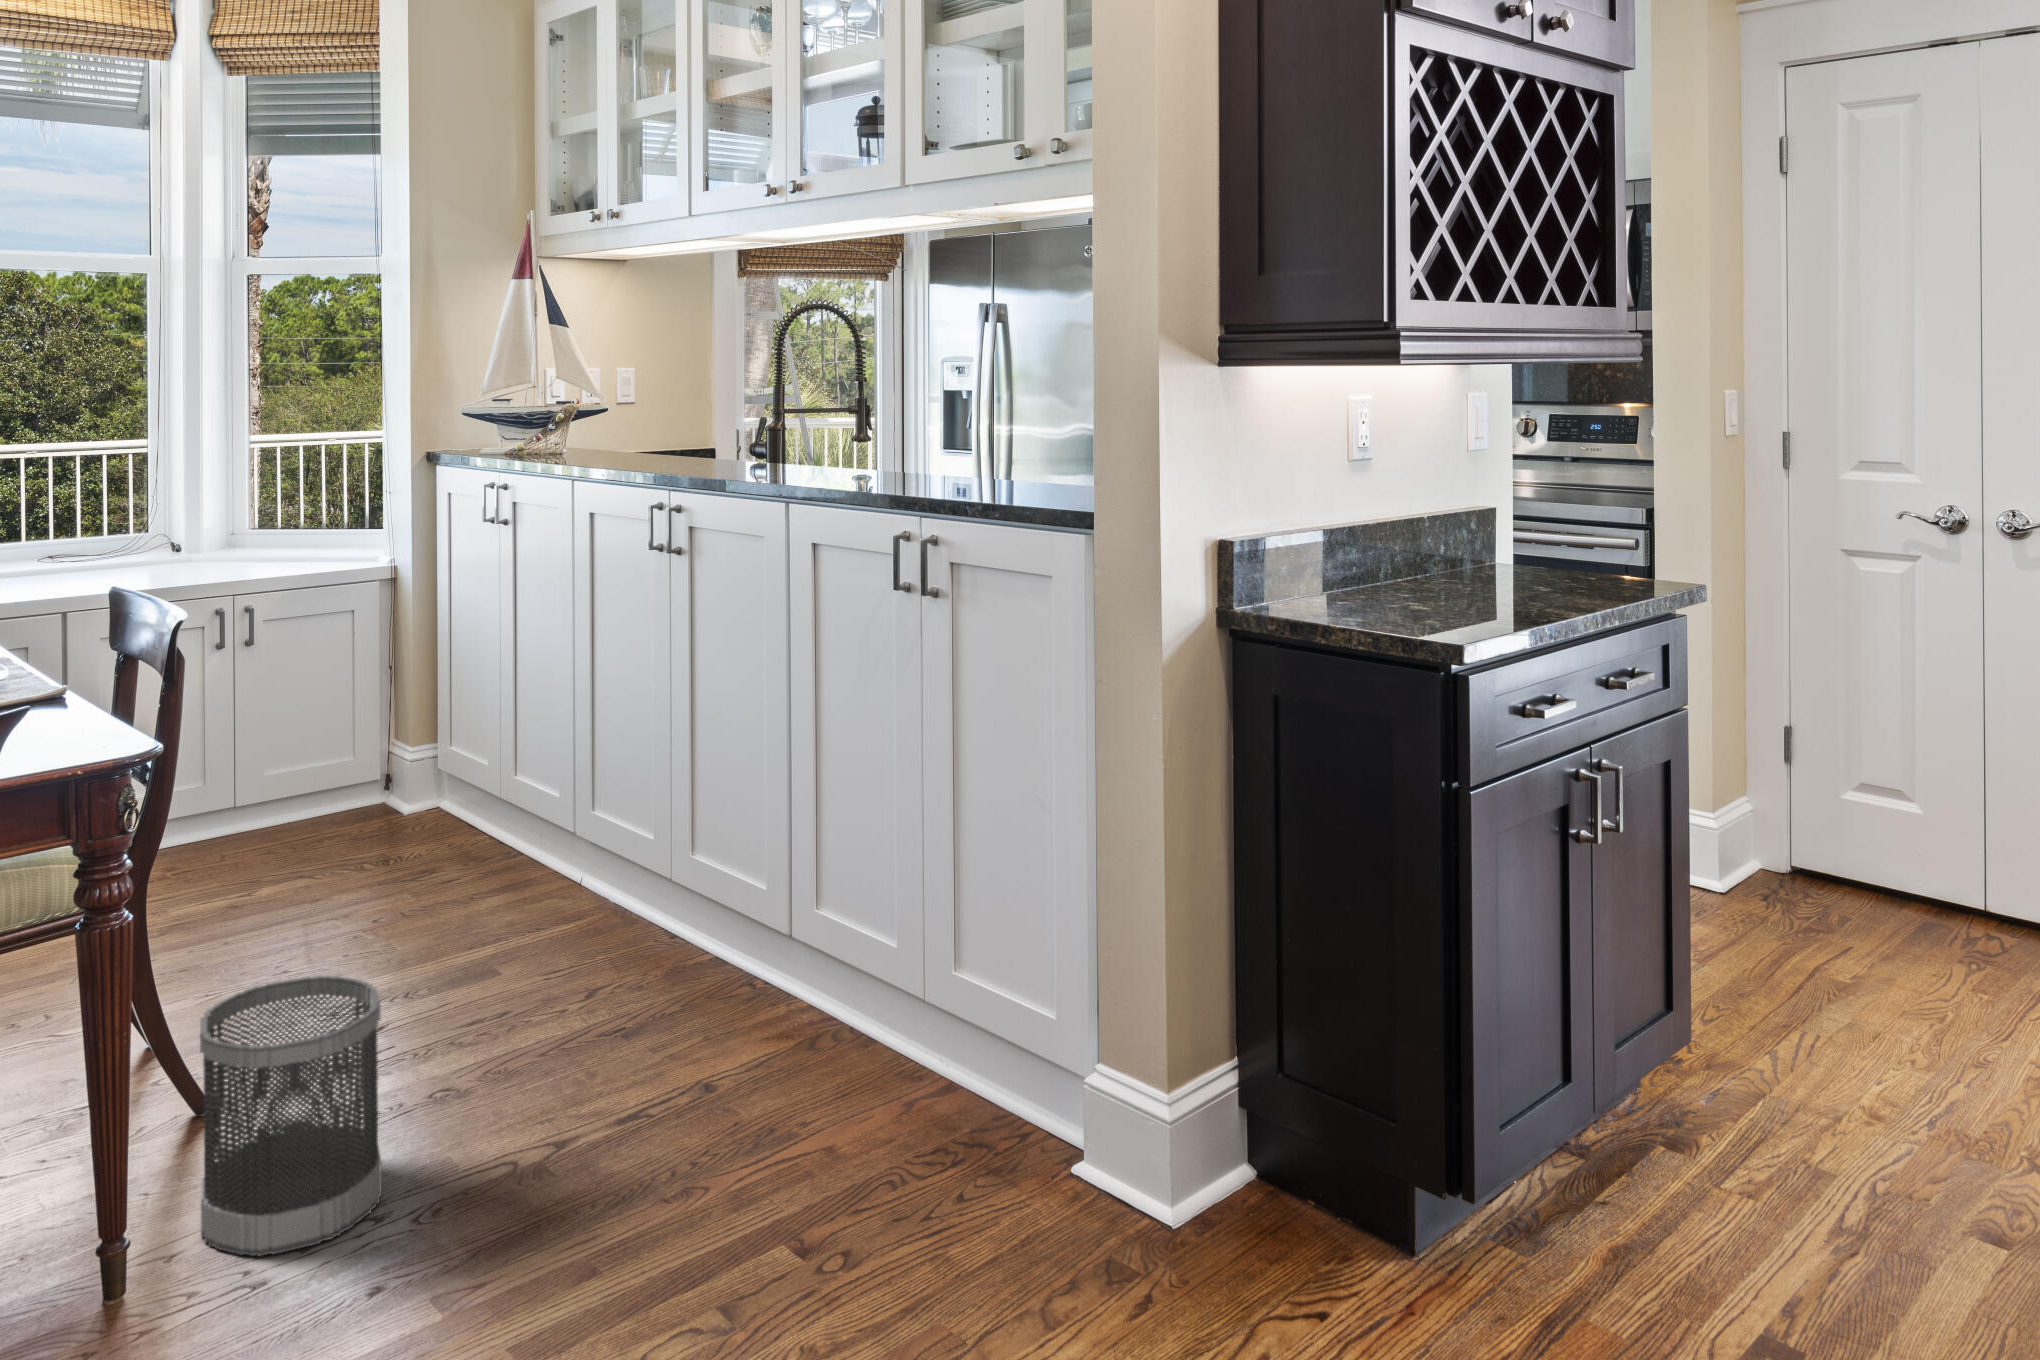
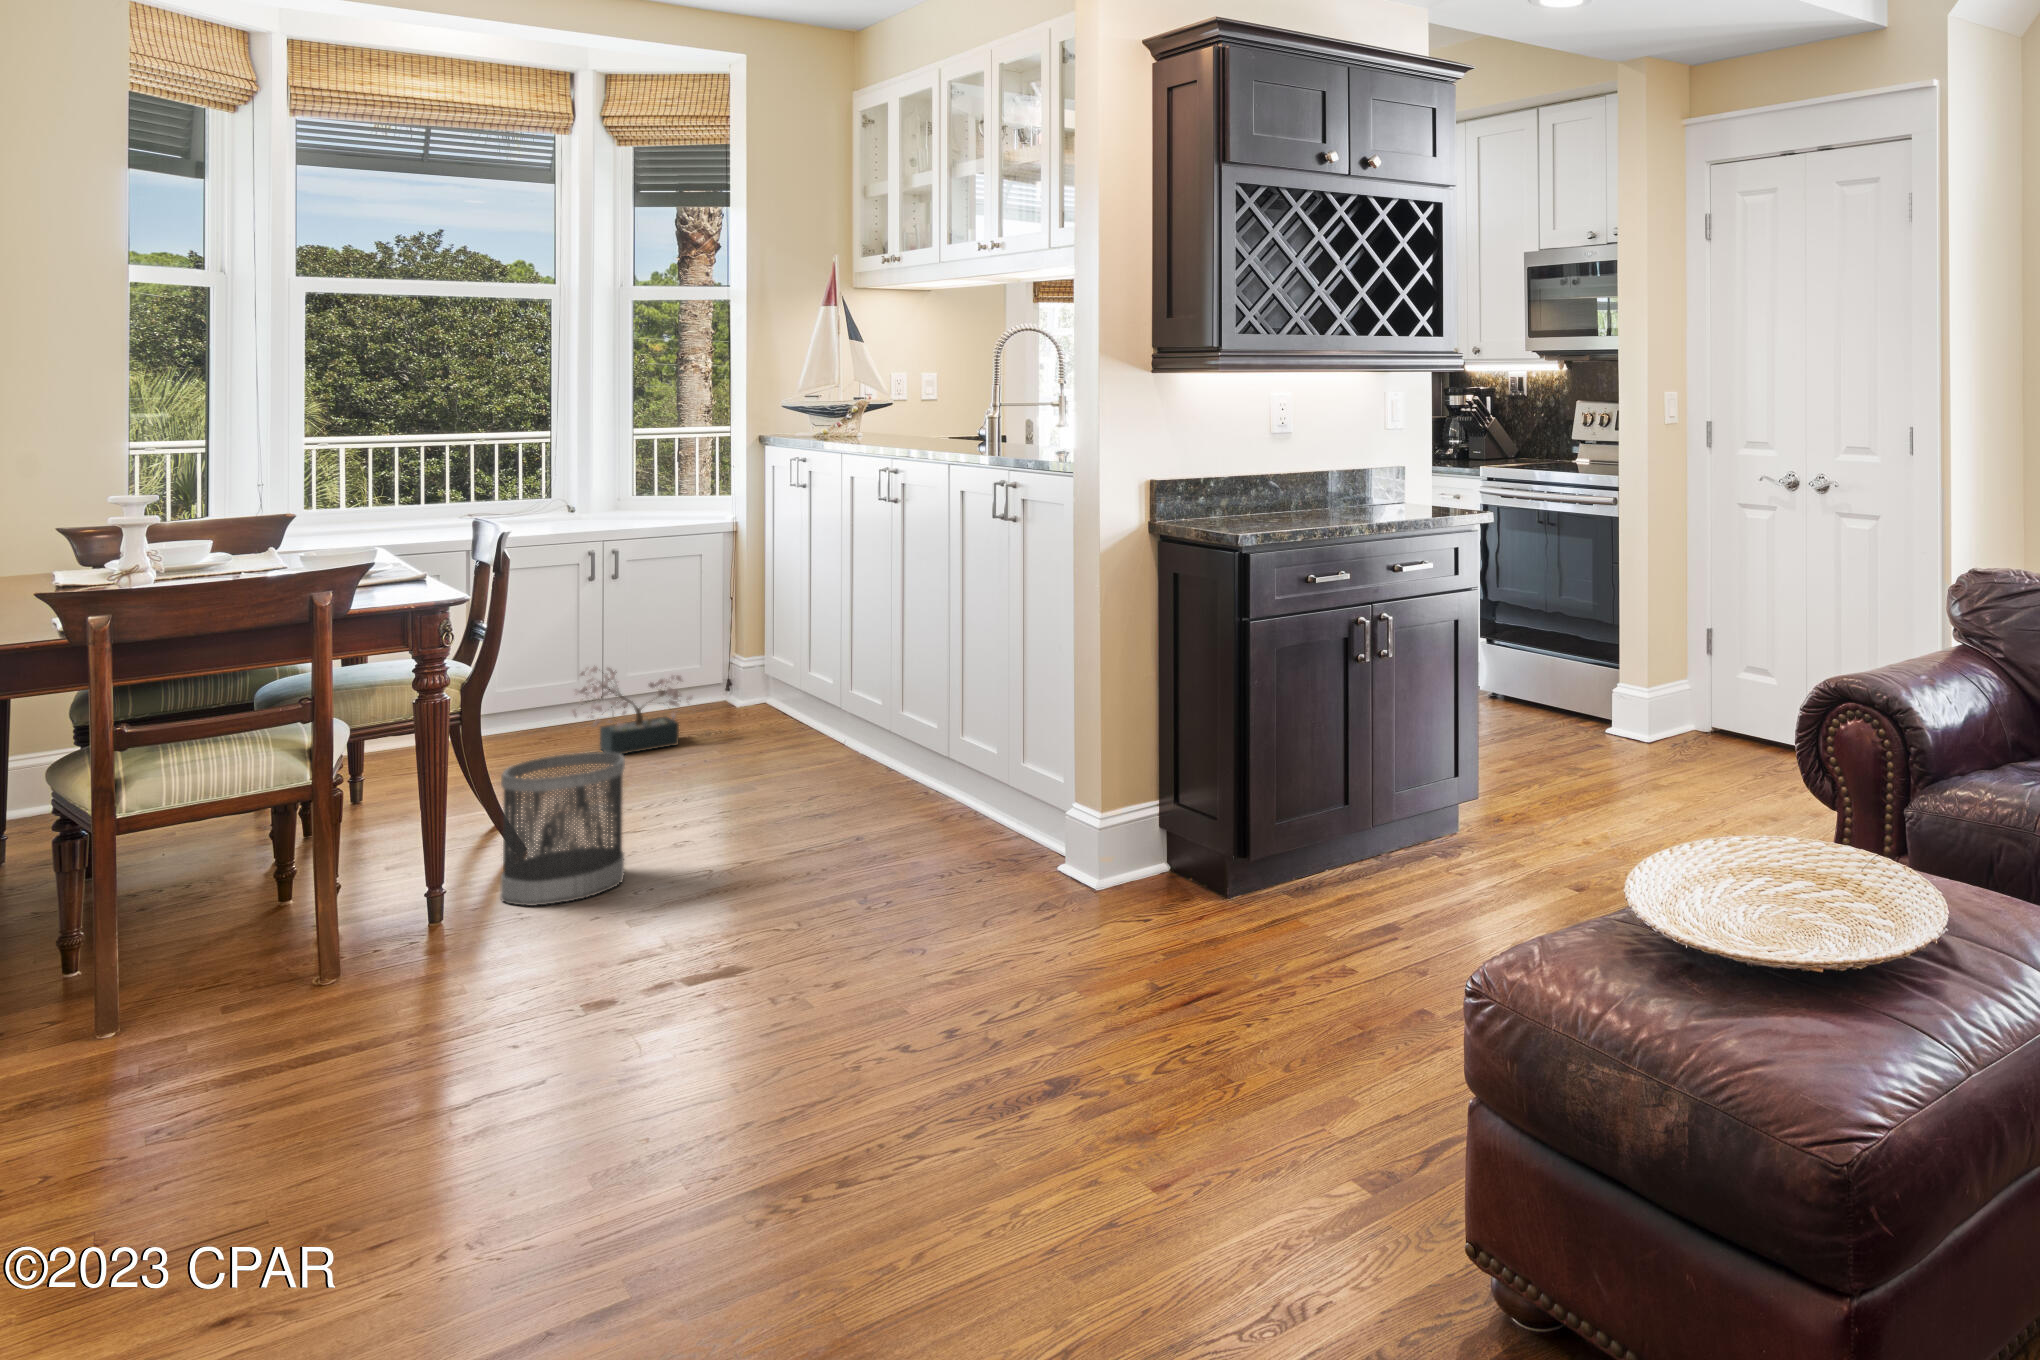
decorative plant: none [216,781,371,910] -> present [572,667,692,754]

